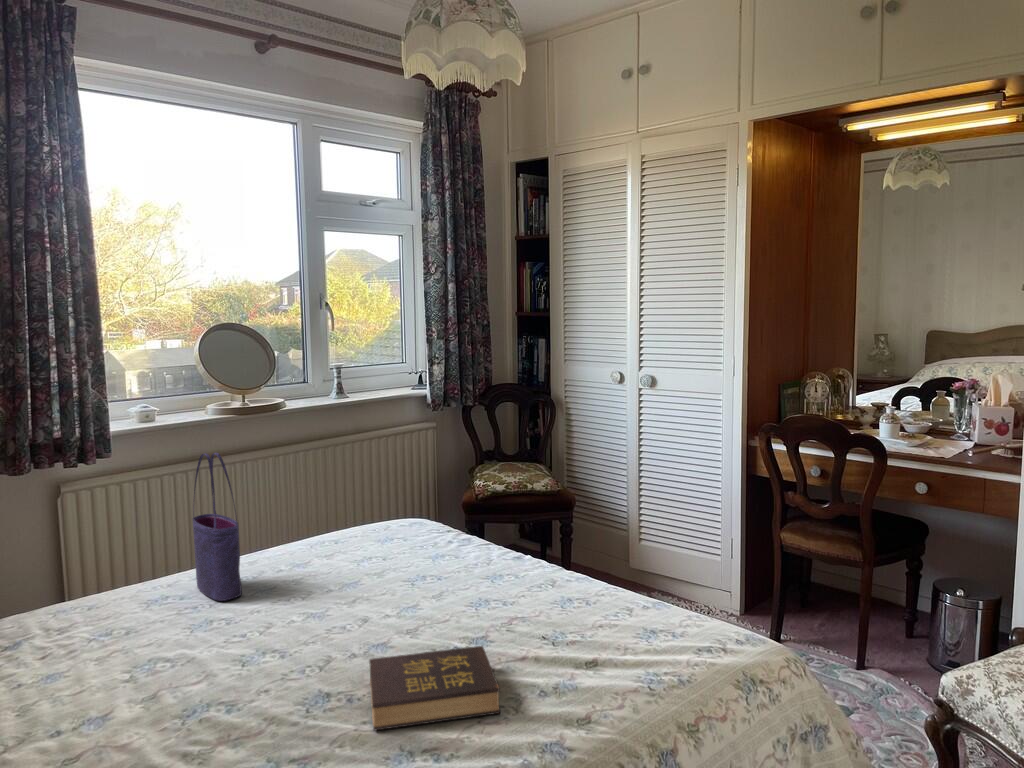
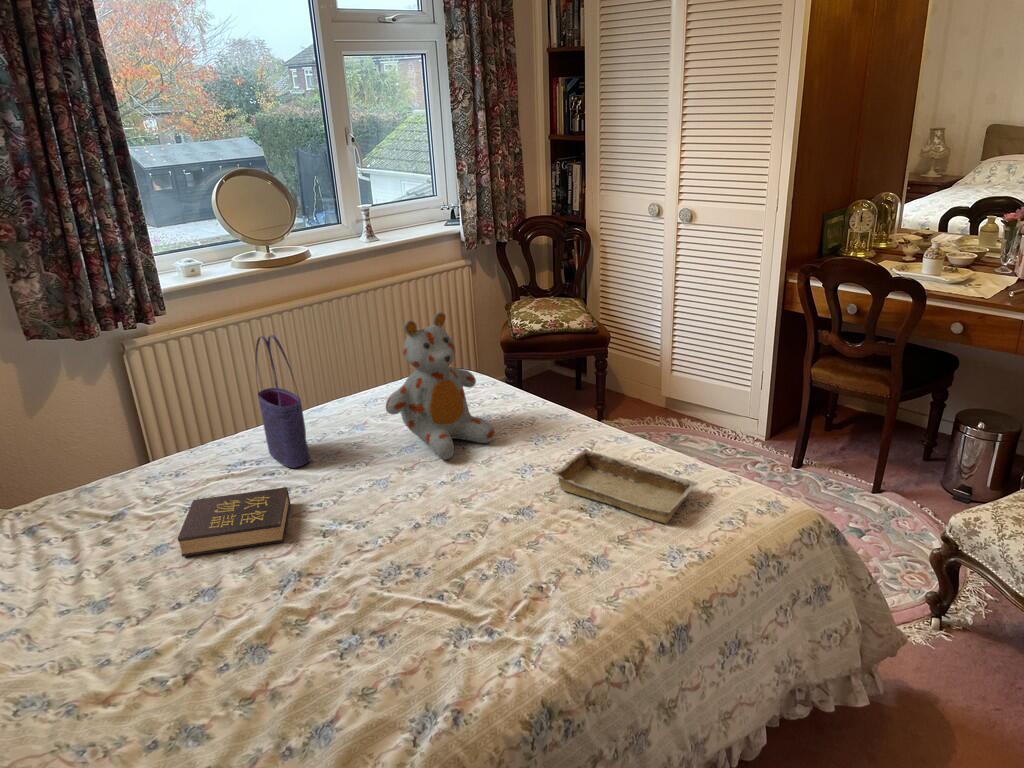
stuffed bear: none [330,438,446,594] -> present [386,312,495,460]
tray: none [504,582,664,654] -> present [552,449,698,523]
hardback book: present [369,646,500,730] -> present [178,487,290,557]

